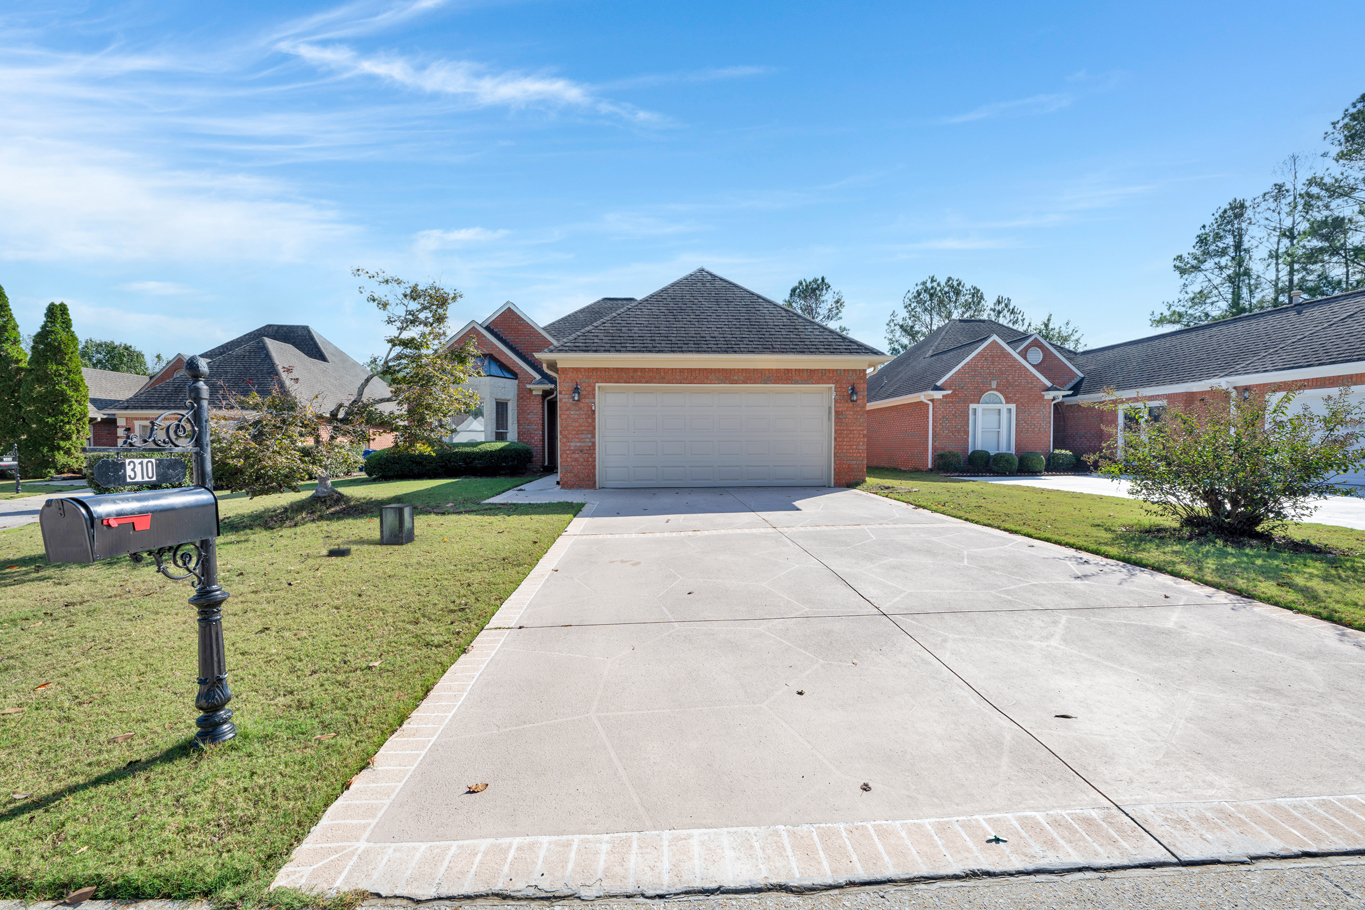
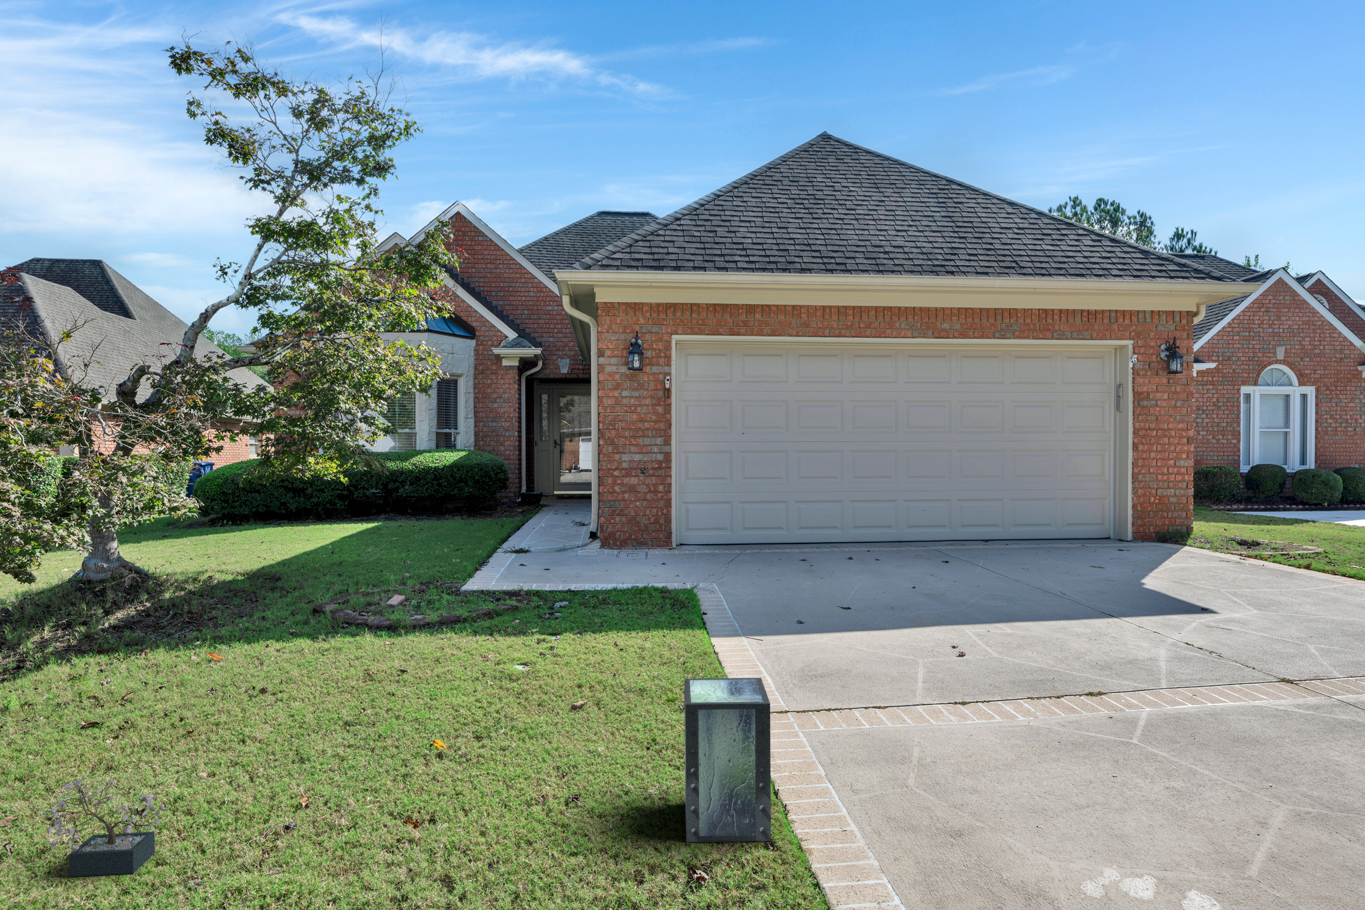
storage box: present [379,504,415,545] -> present [684,678,771,842]

